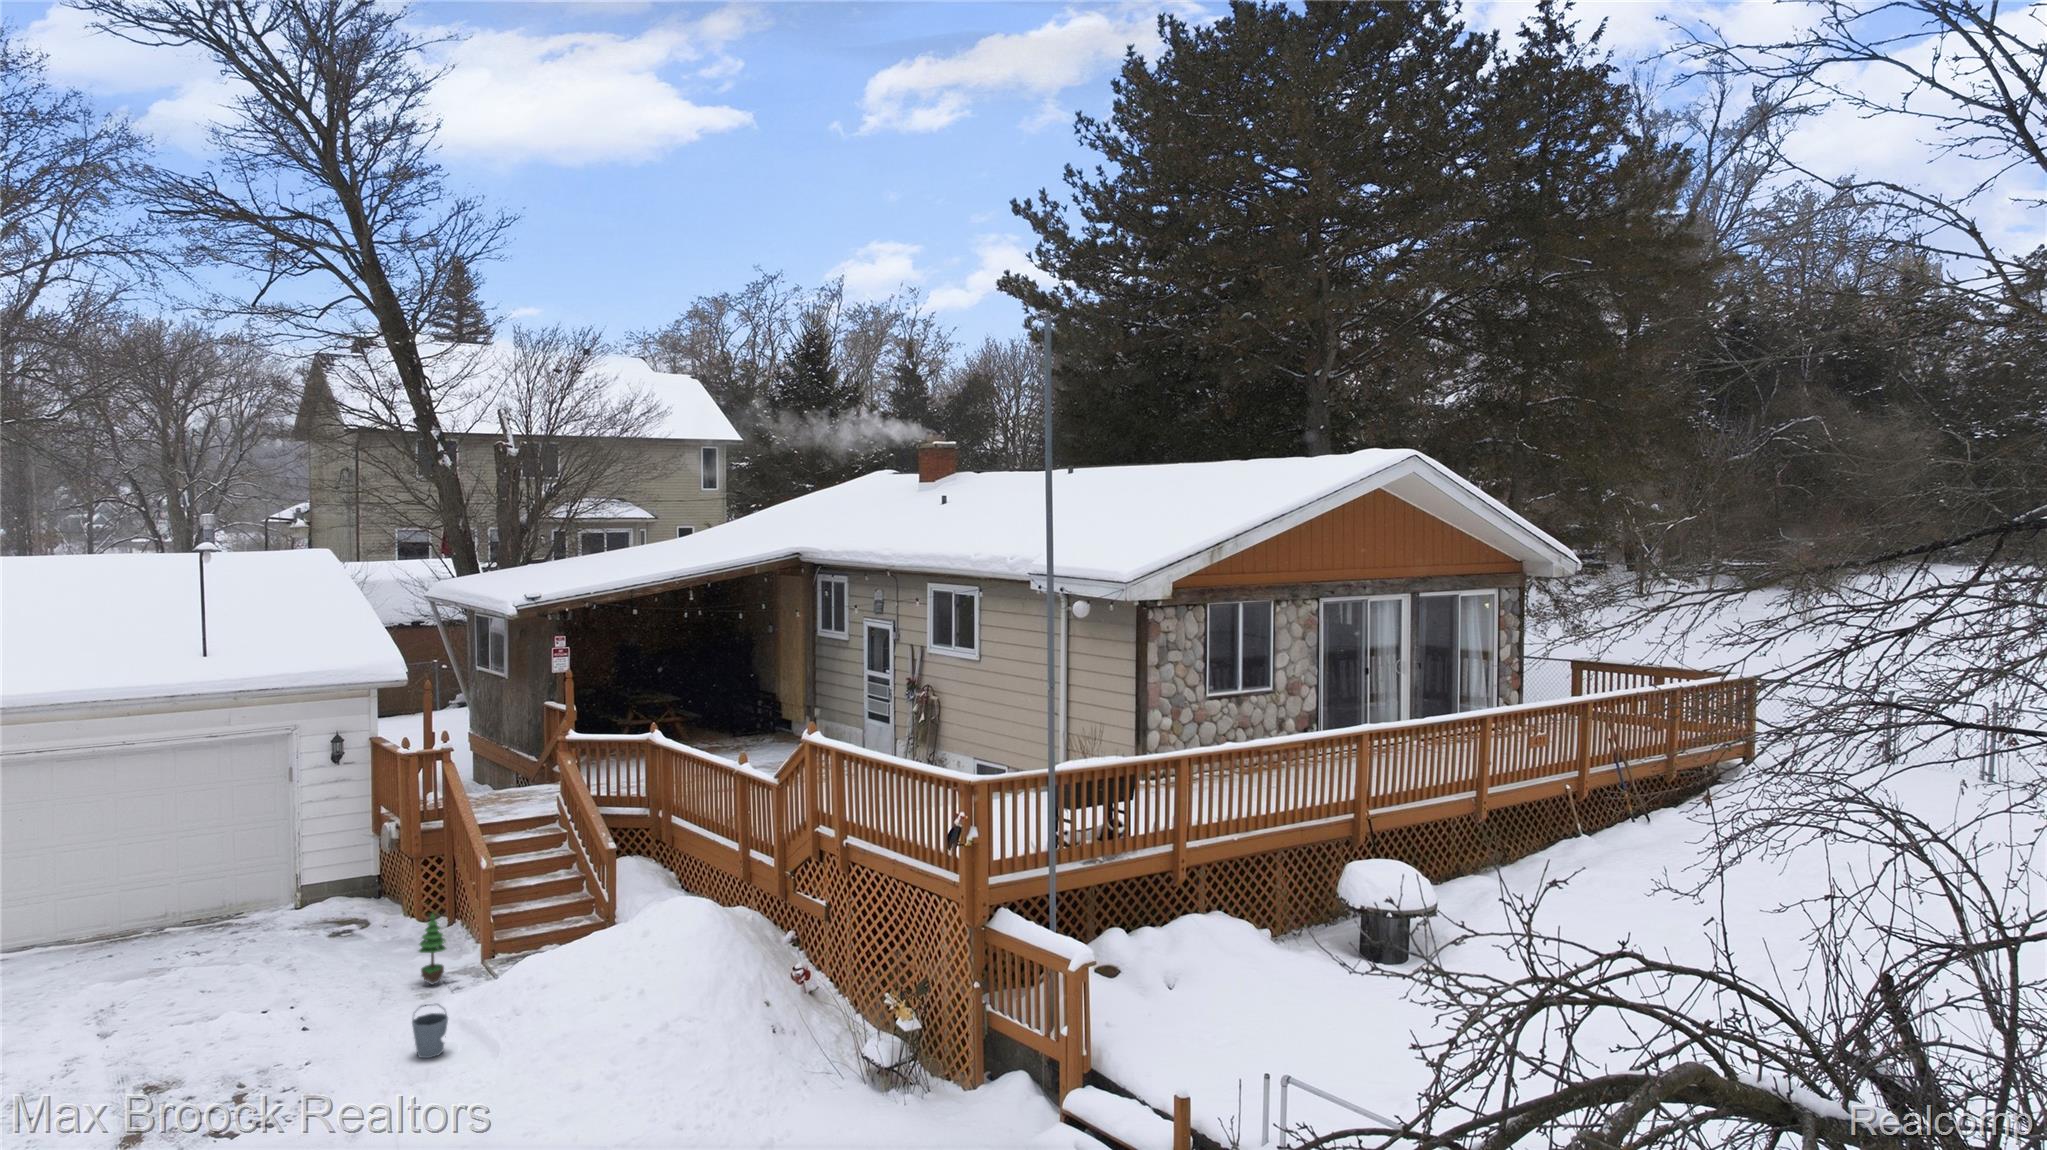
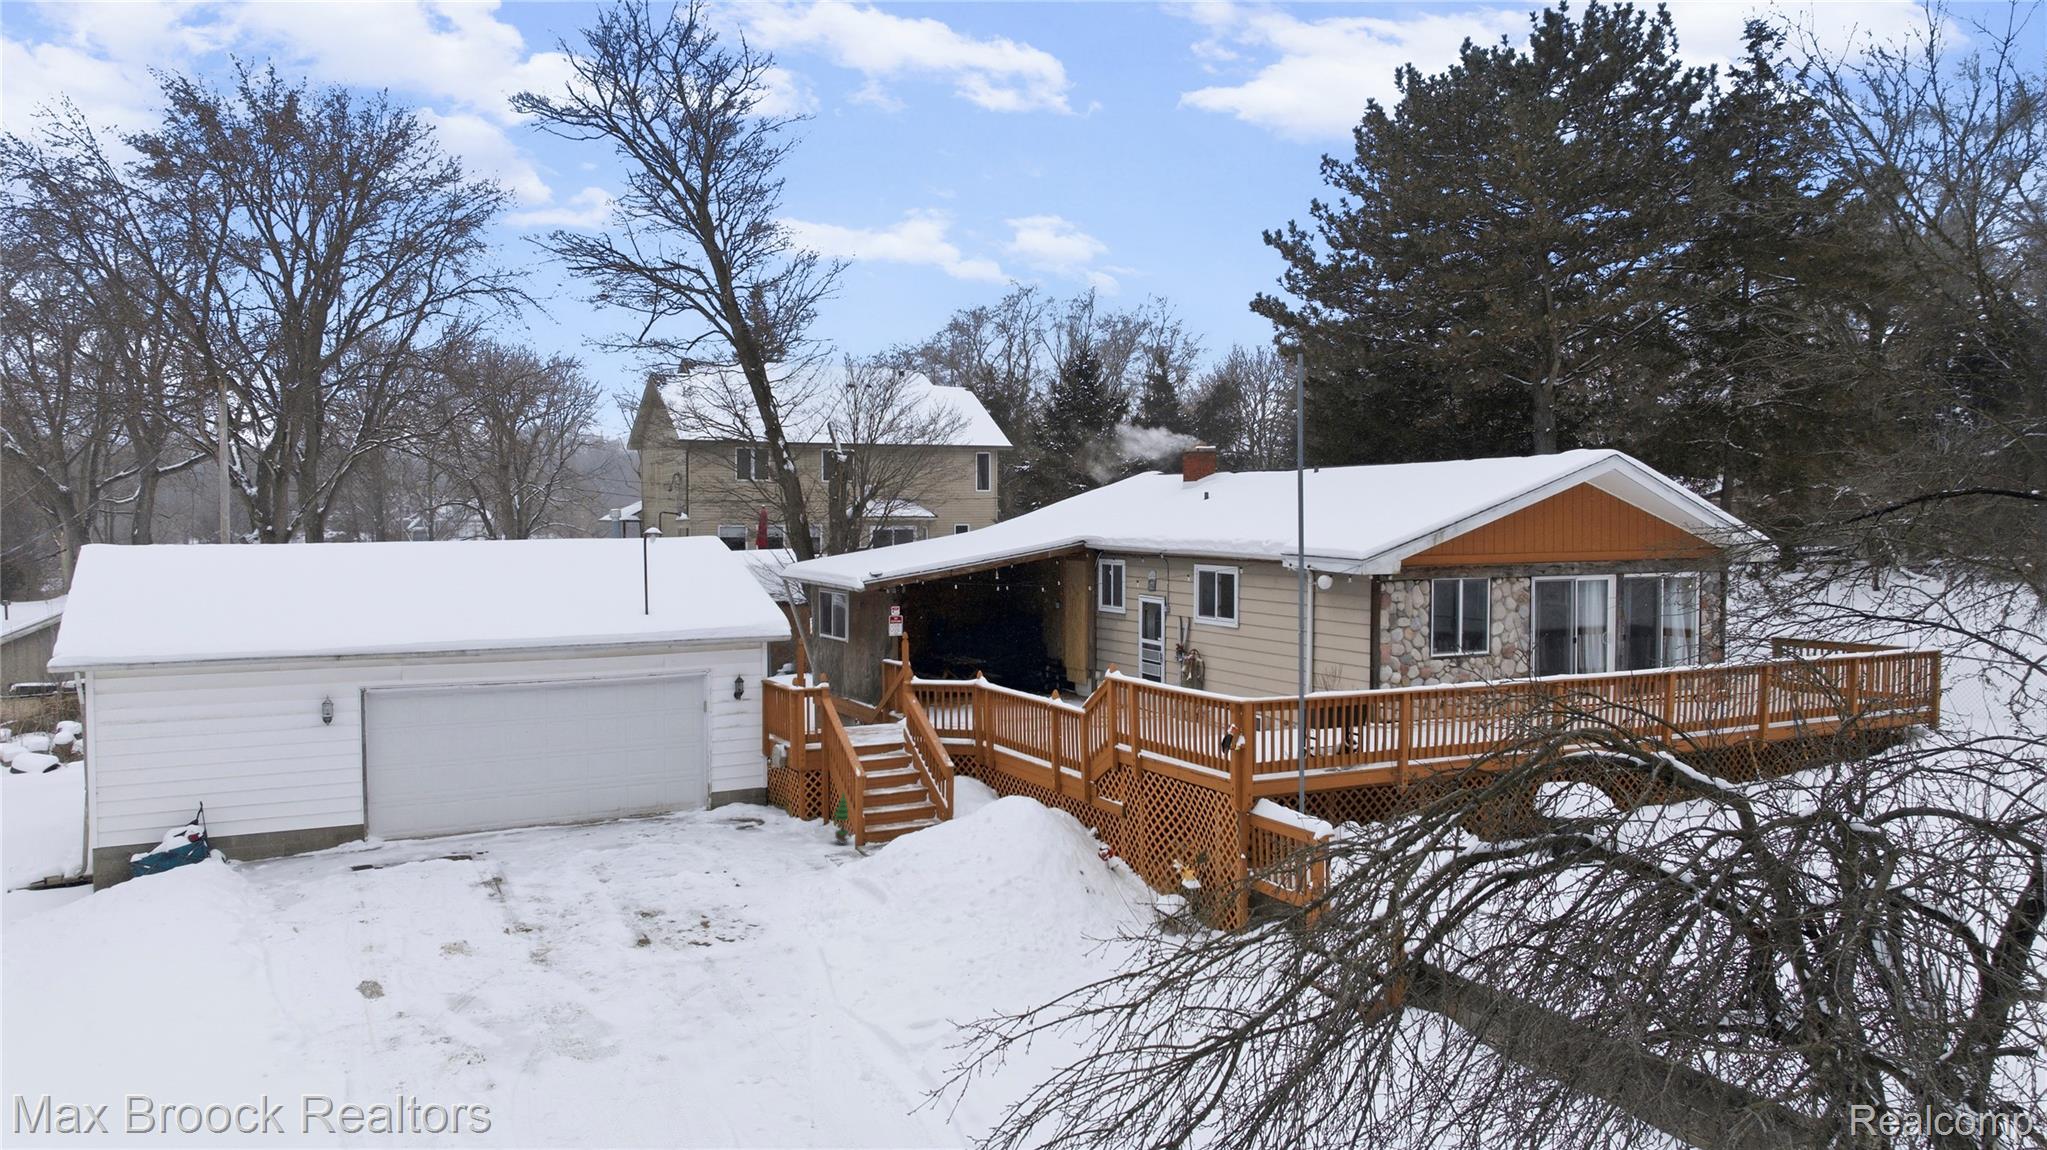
bucket: present [412,1003,448,1058] -> none [845,844,869,881]

